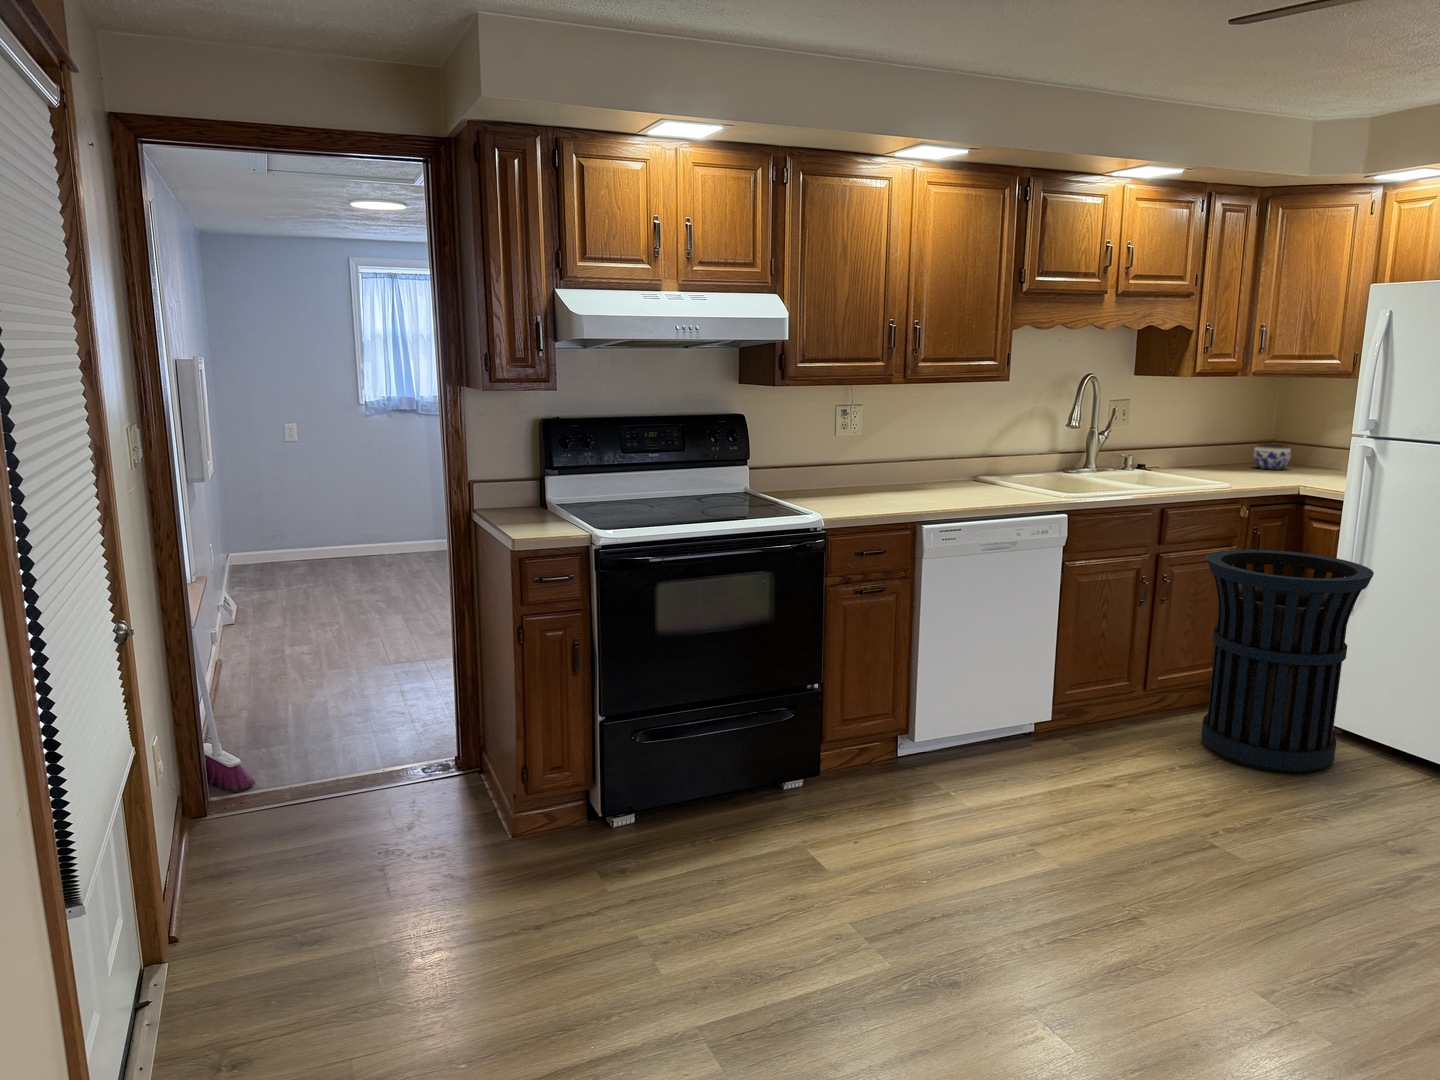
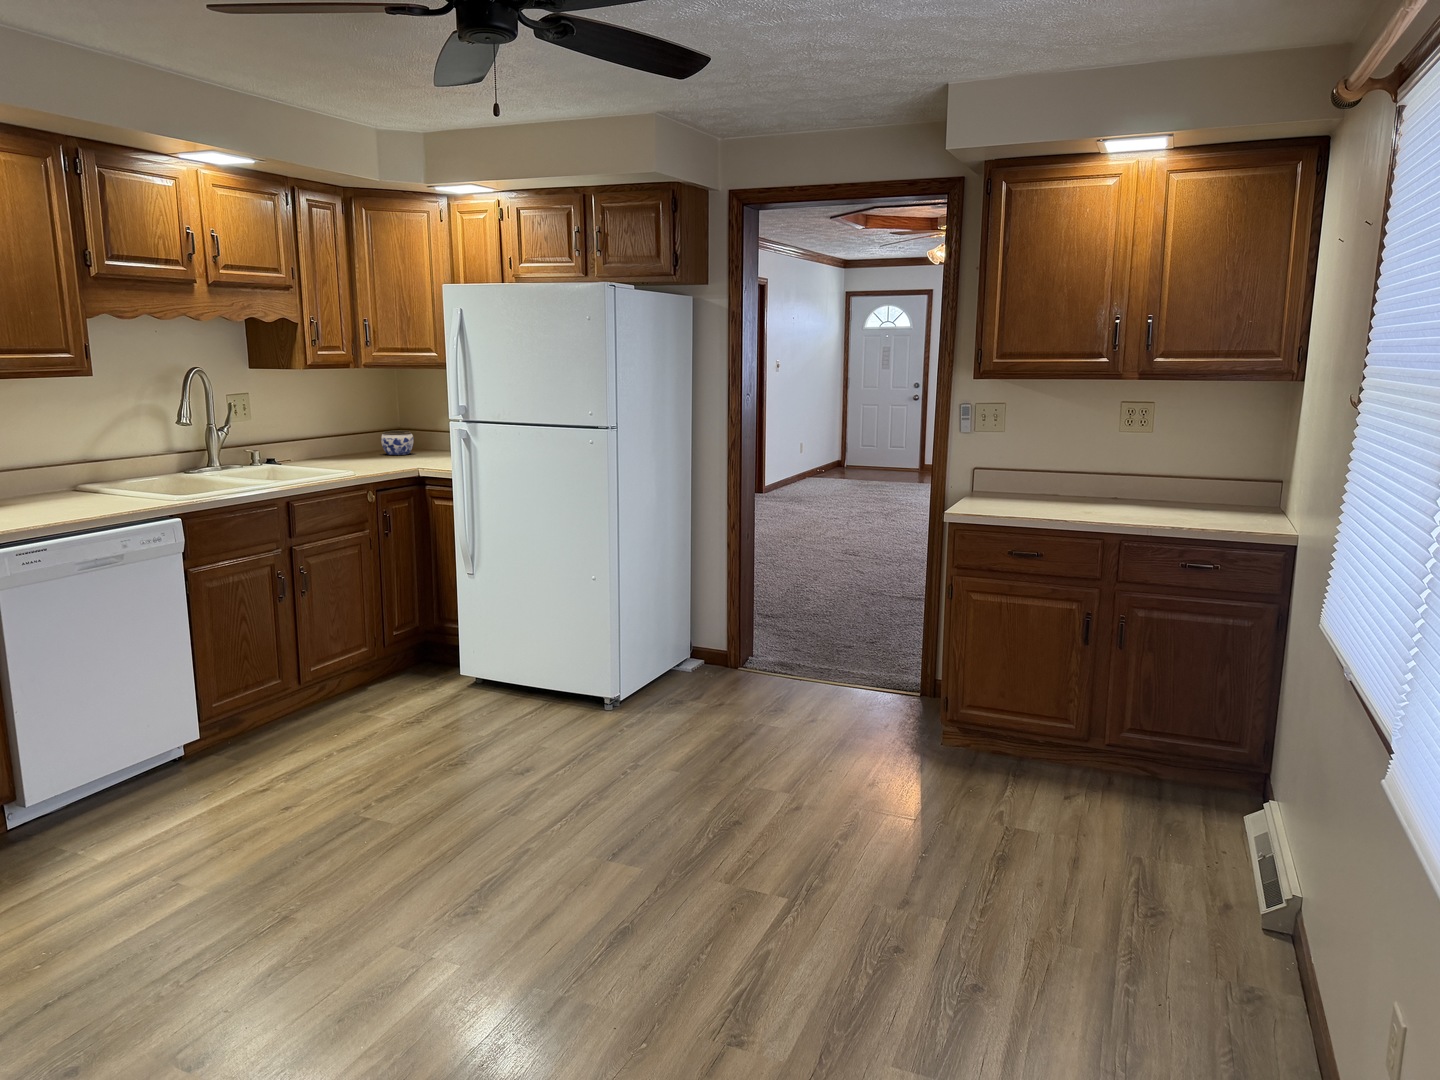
trash can: present [1201,549,1374,773] -> none [337,529,477,734]

